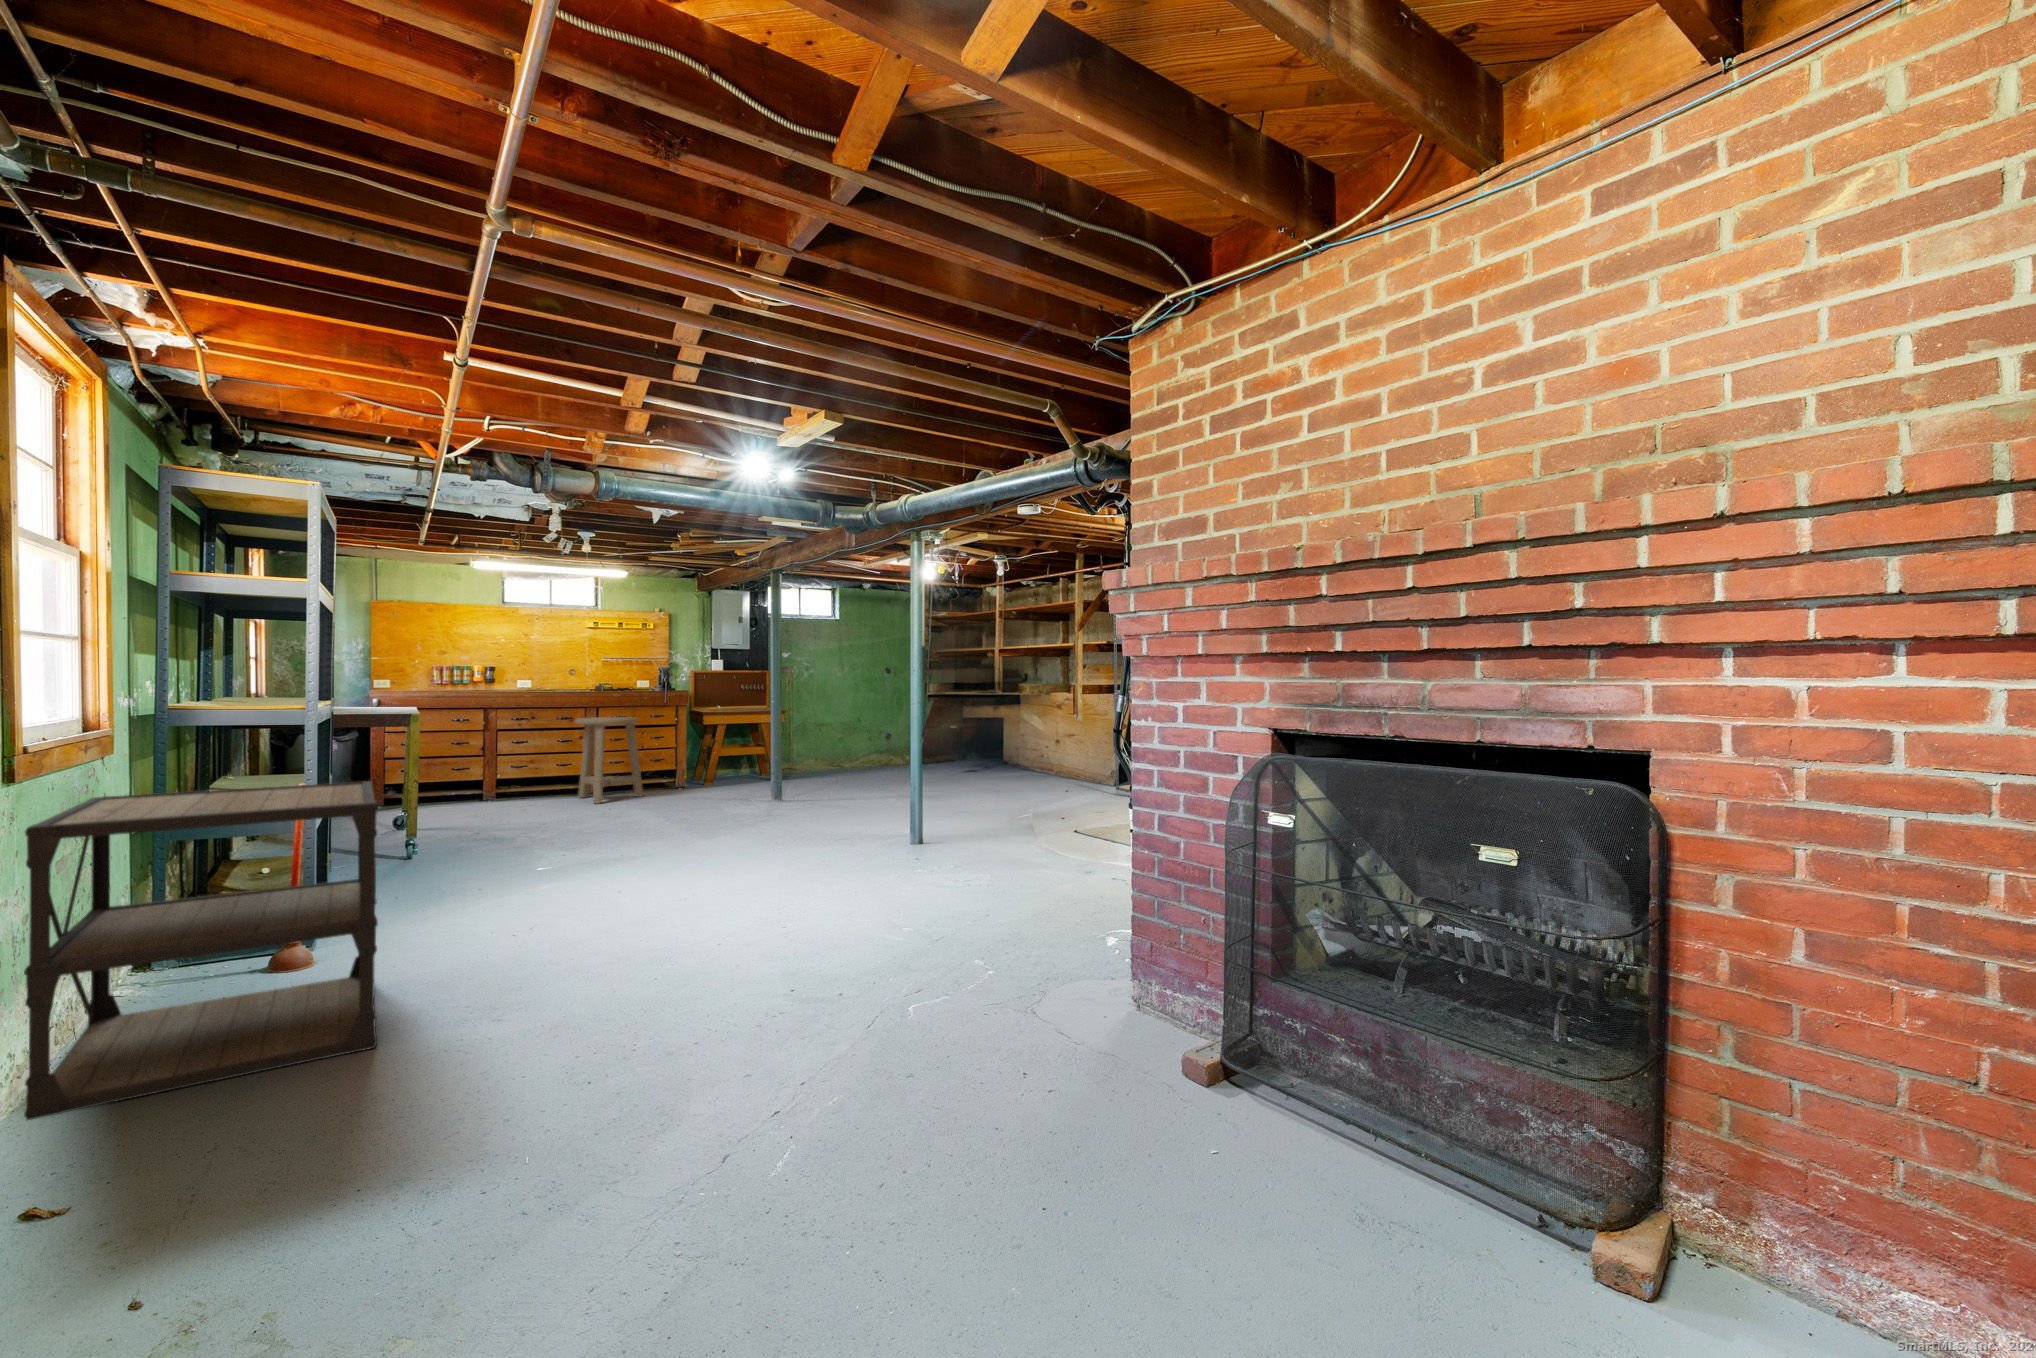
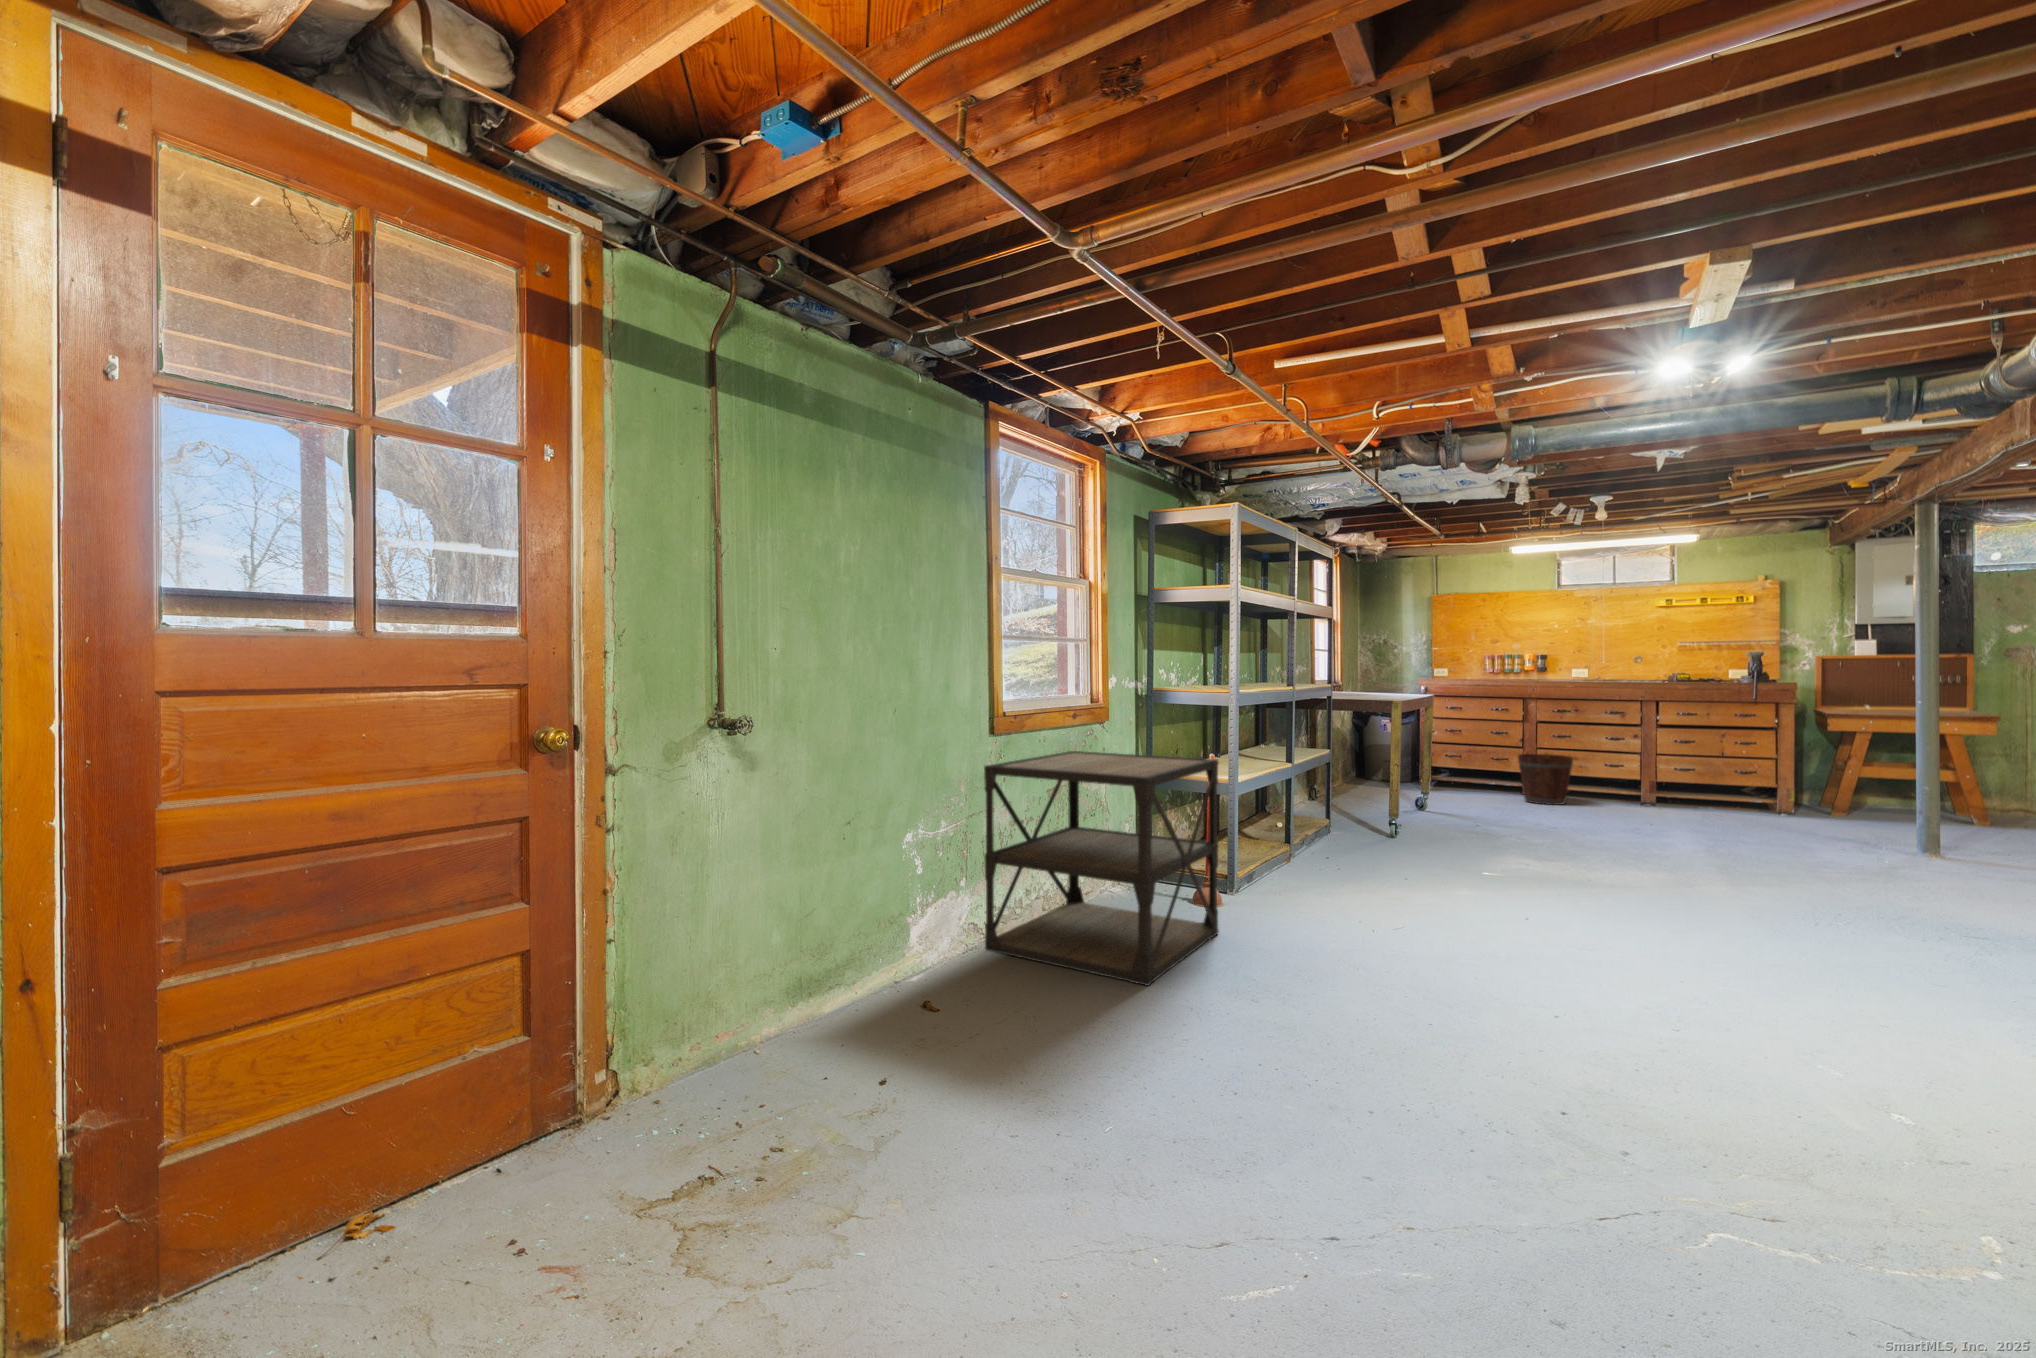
stool: present [575,717,643,804] -> none [1619,713,1714,816]
bucket: none [484,758,537,808] -> present [1518,754,1573,805]

